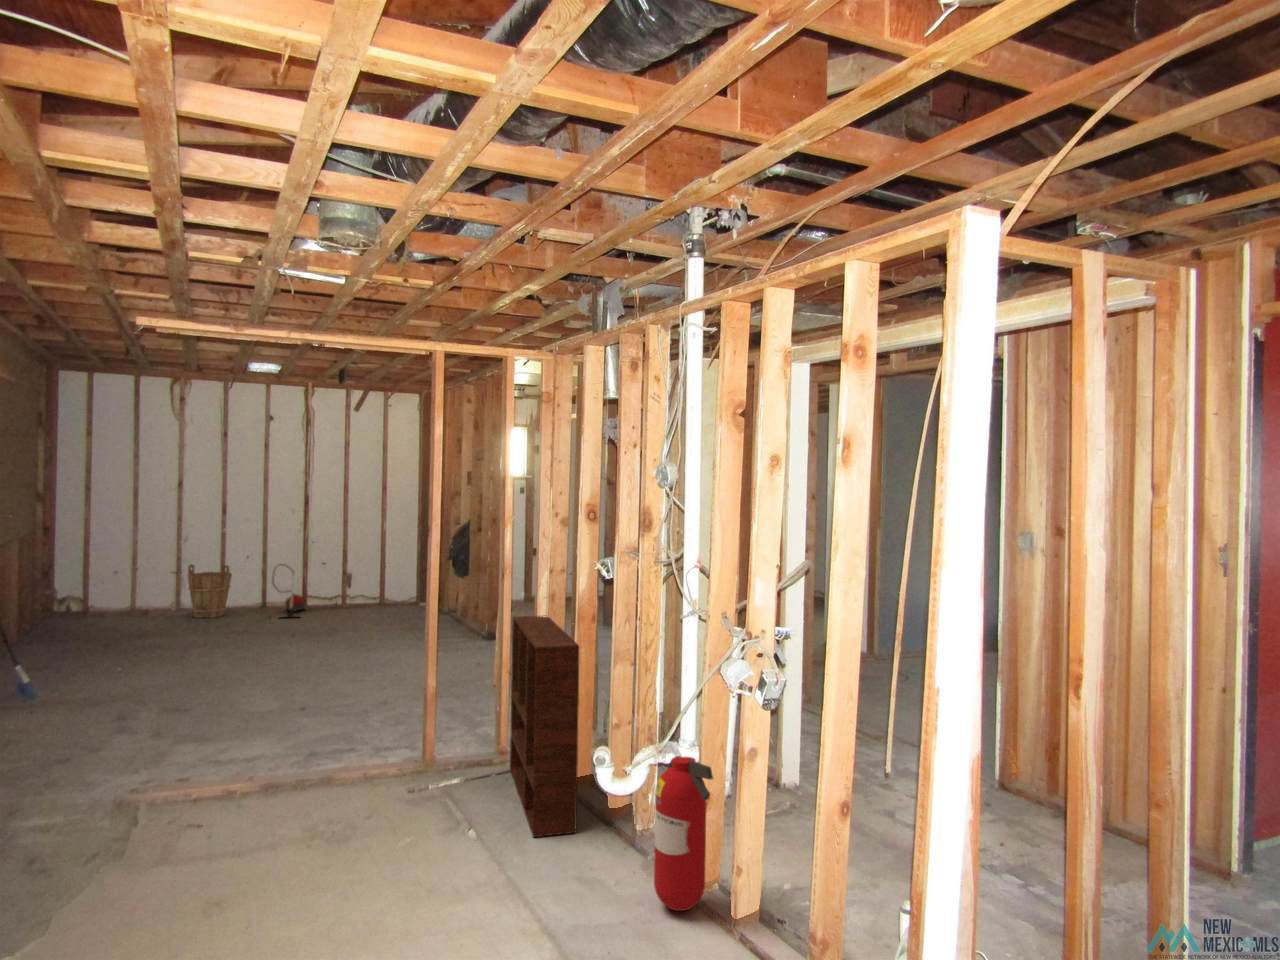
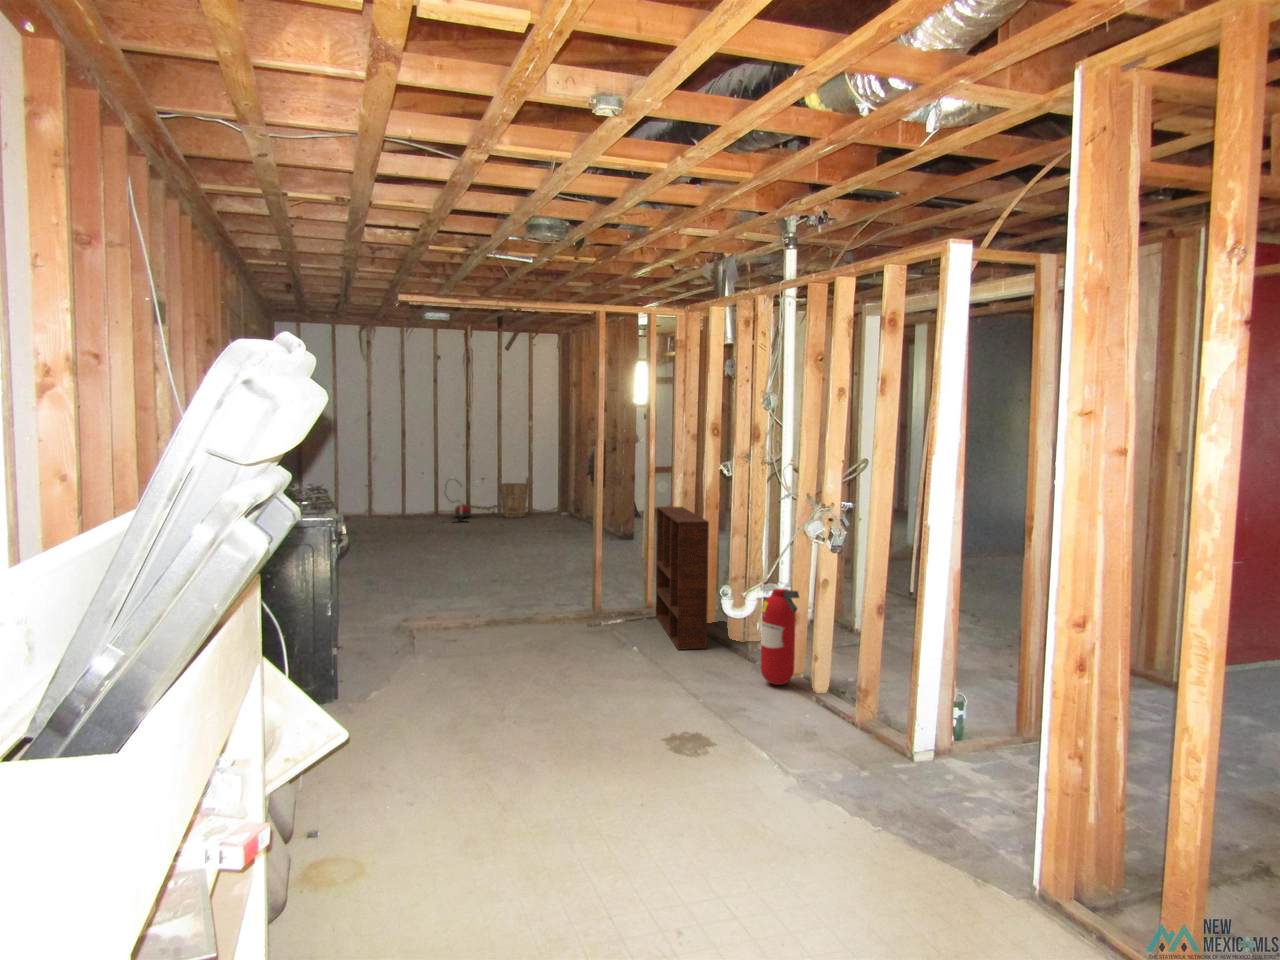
bucket: present [187,564,232,618] -> present [498,478,529,518]

